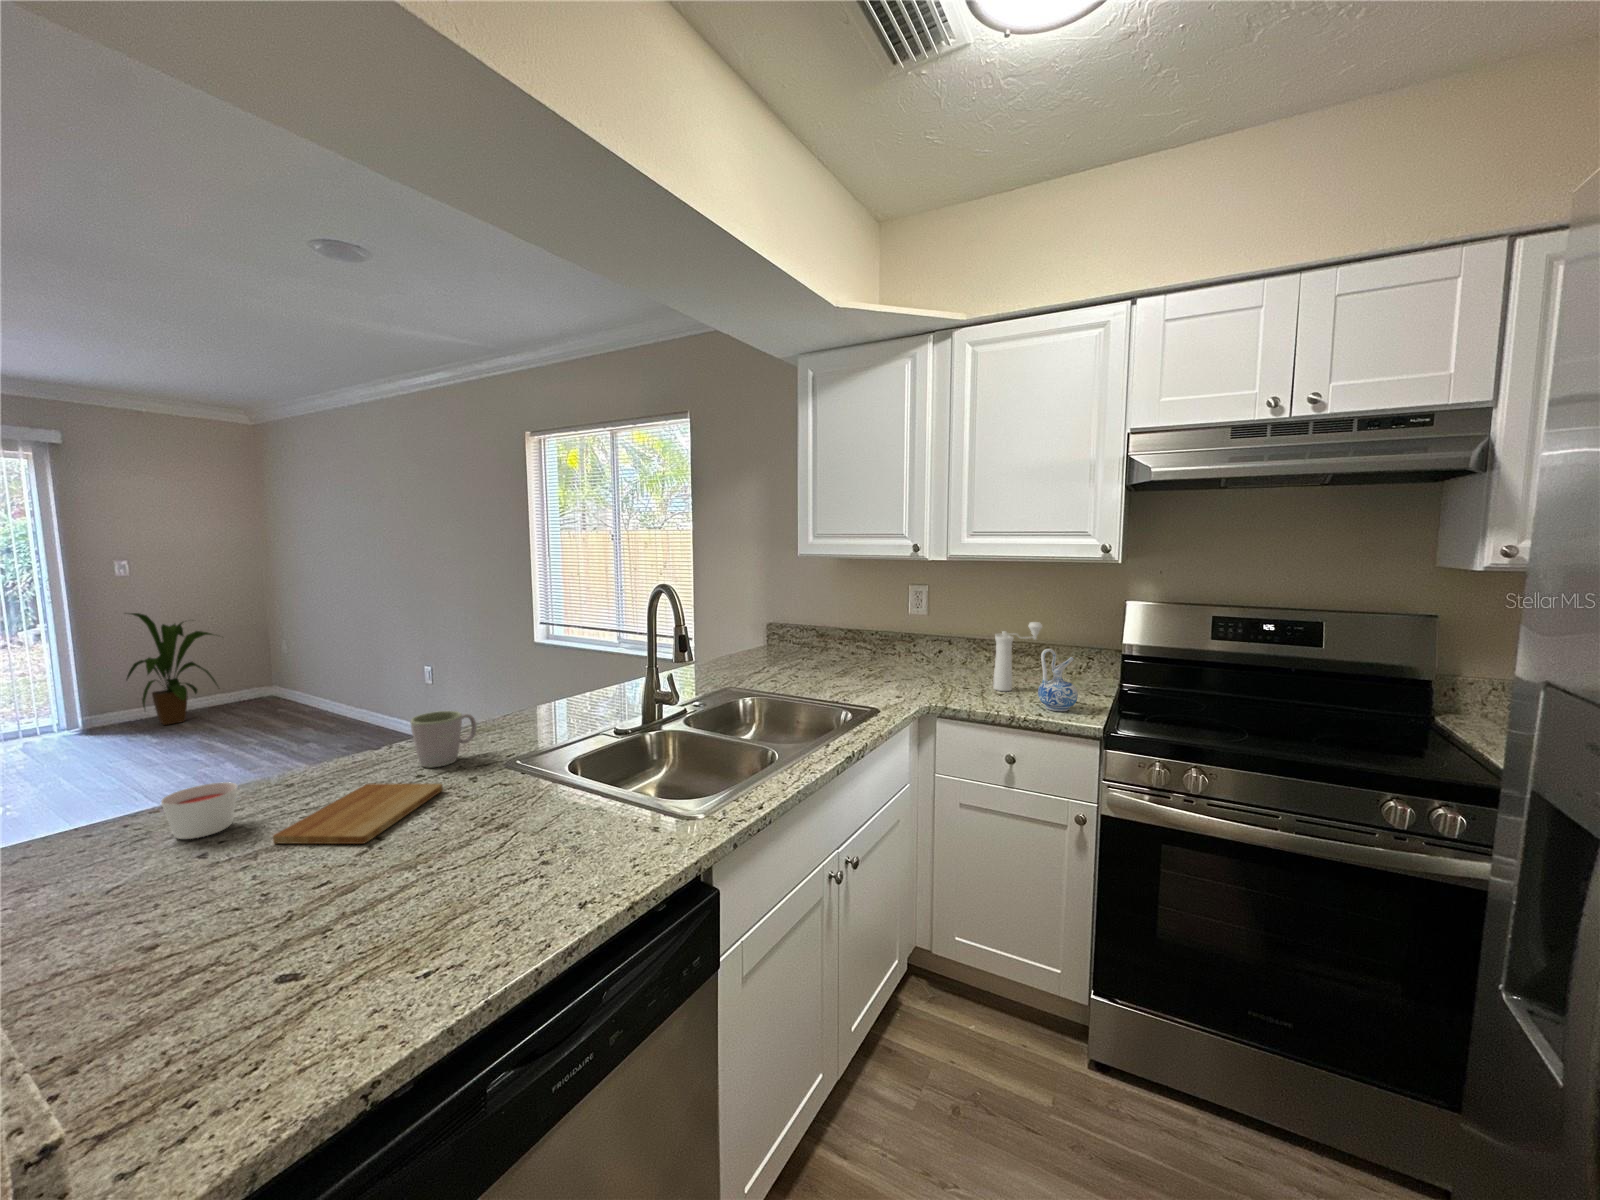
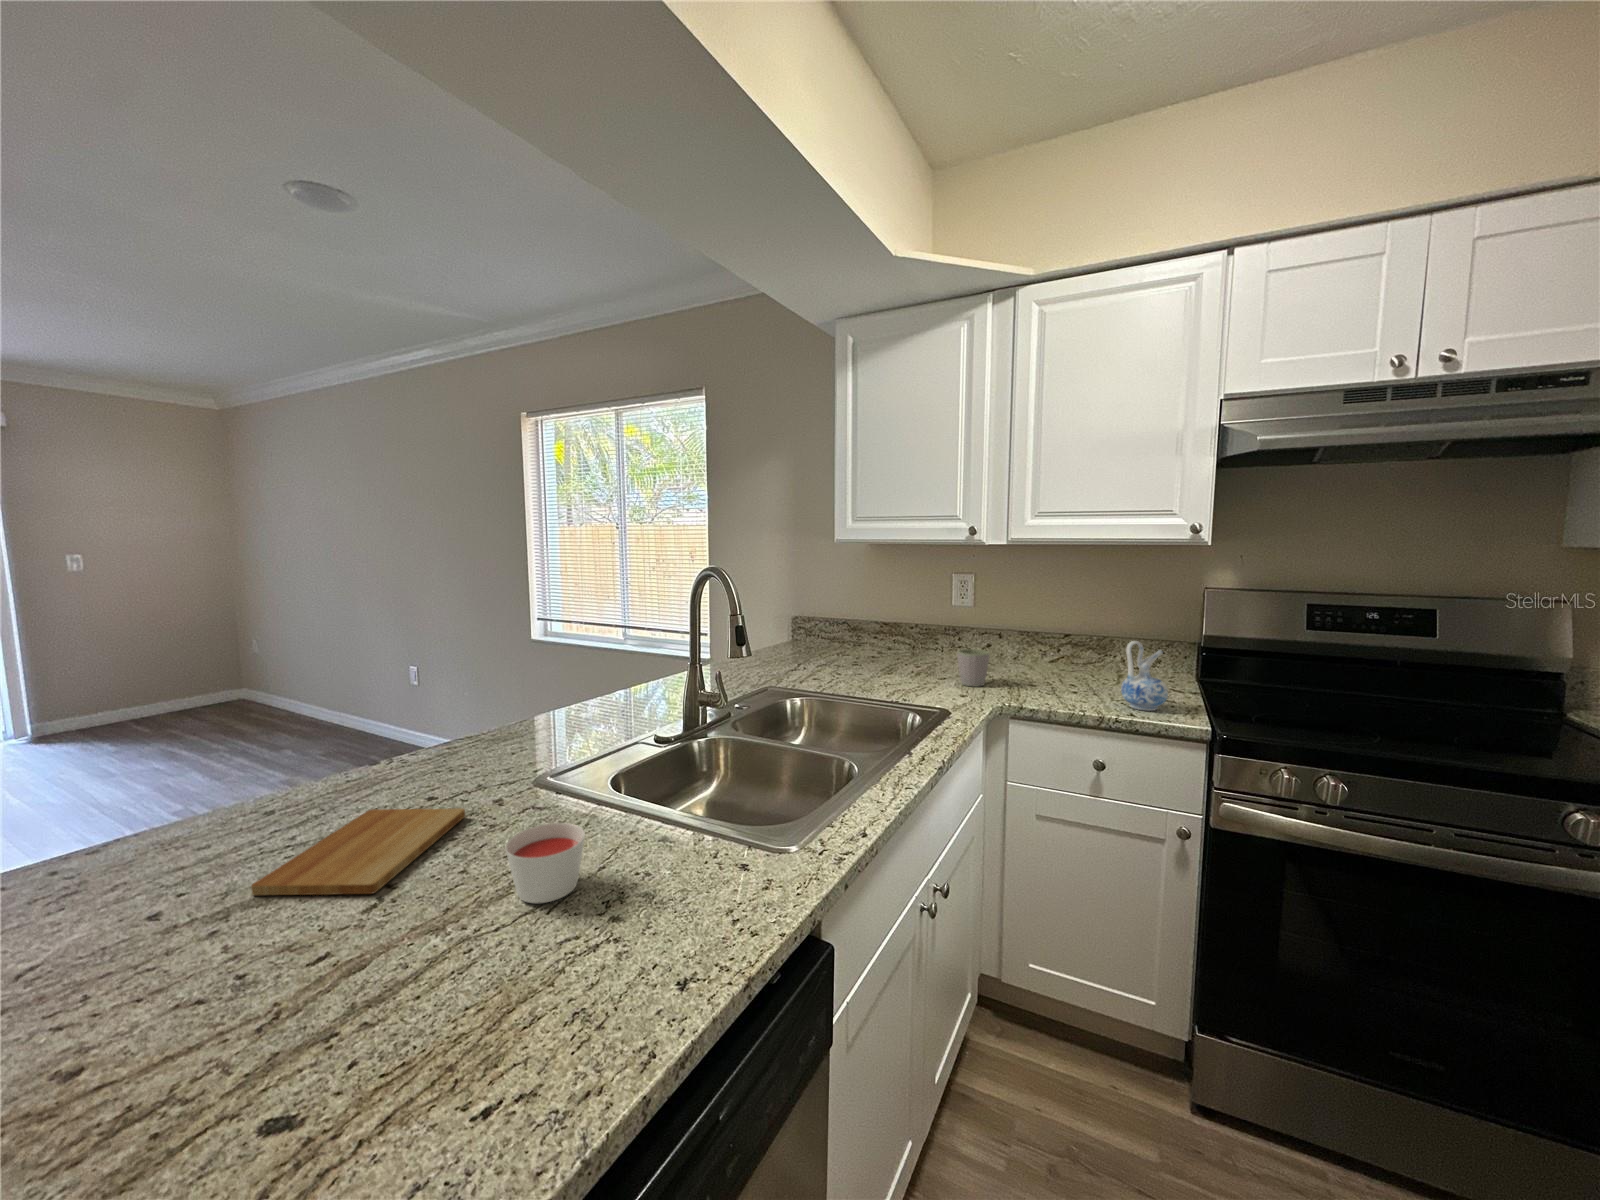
house plant: present [126,613,217,725] -> none [83,612,195,732]
pepper mill: present [993,622,1042,691] -> none [1060,612,1114,689]
mug: present [410,711,477,767] -> present [957,649,990,687]
candle: present [161,782,237,839] -> present [505,823,585,903]

